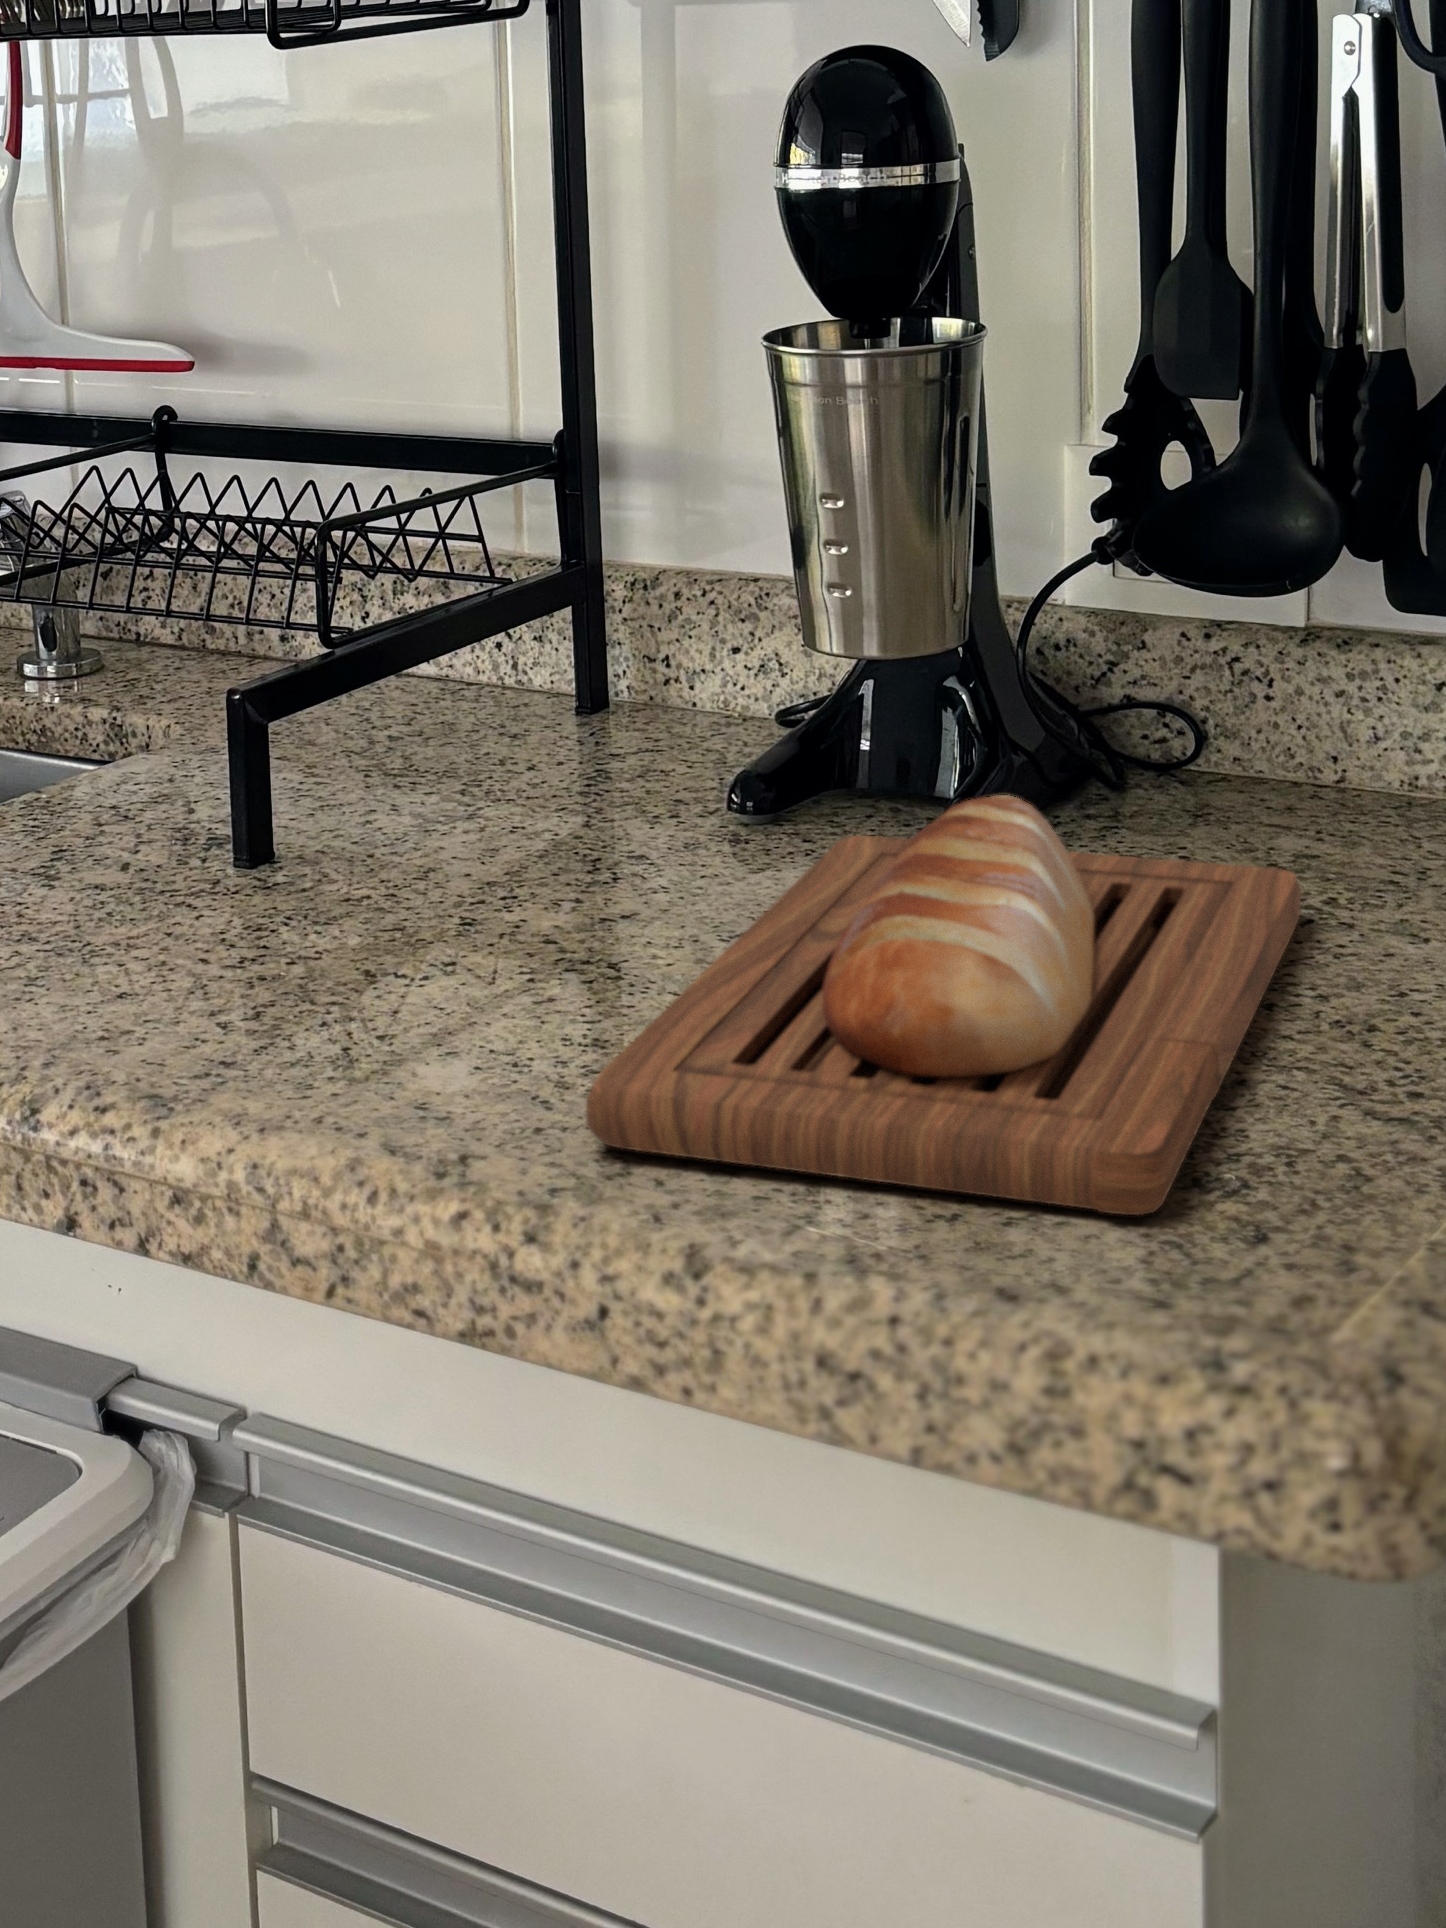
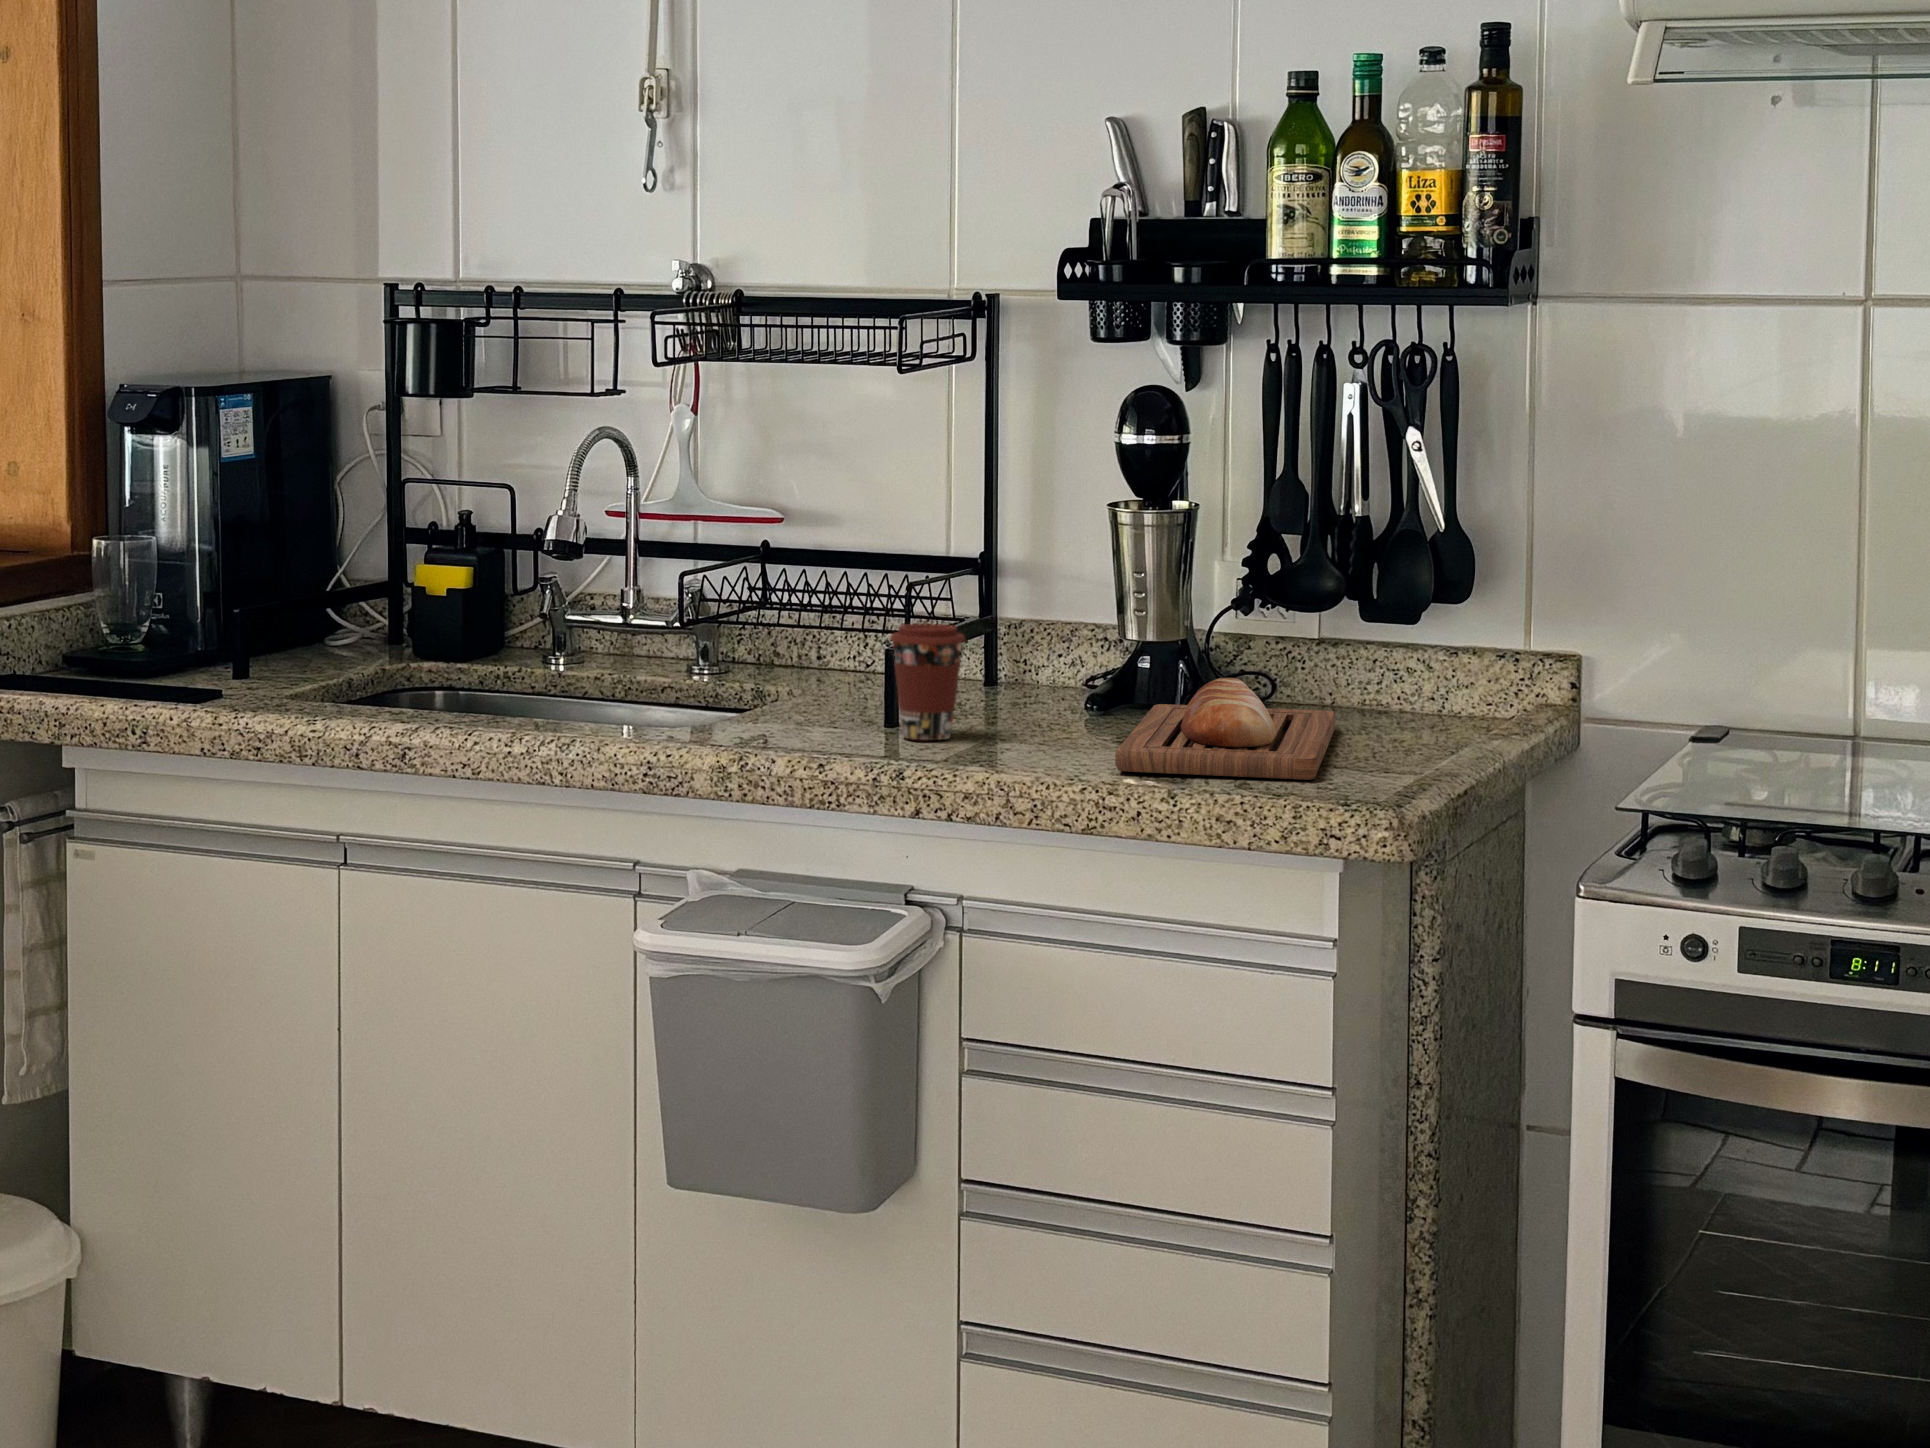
coffee cup: none [136,654,327,954] -> present [890,623,966,740]

